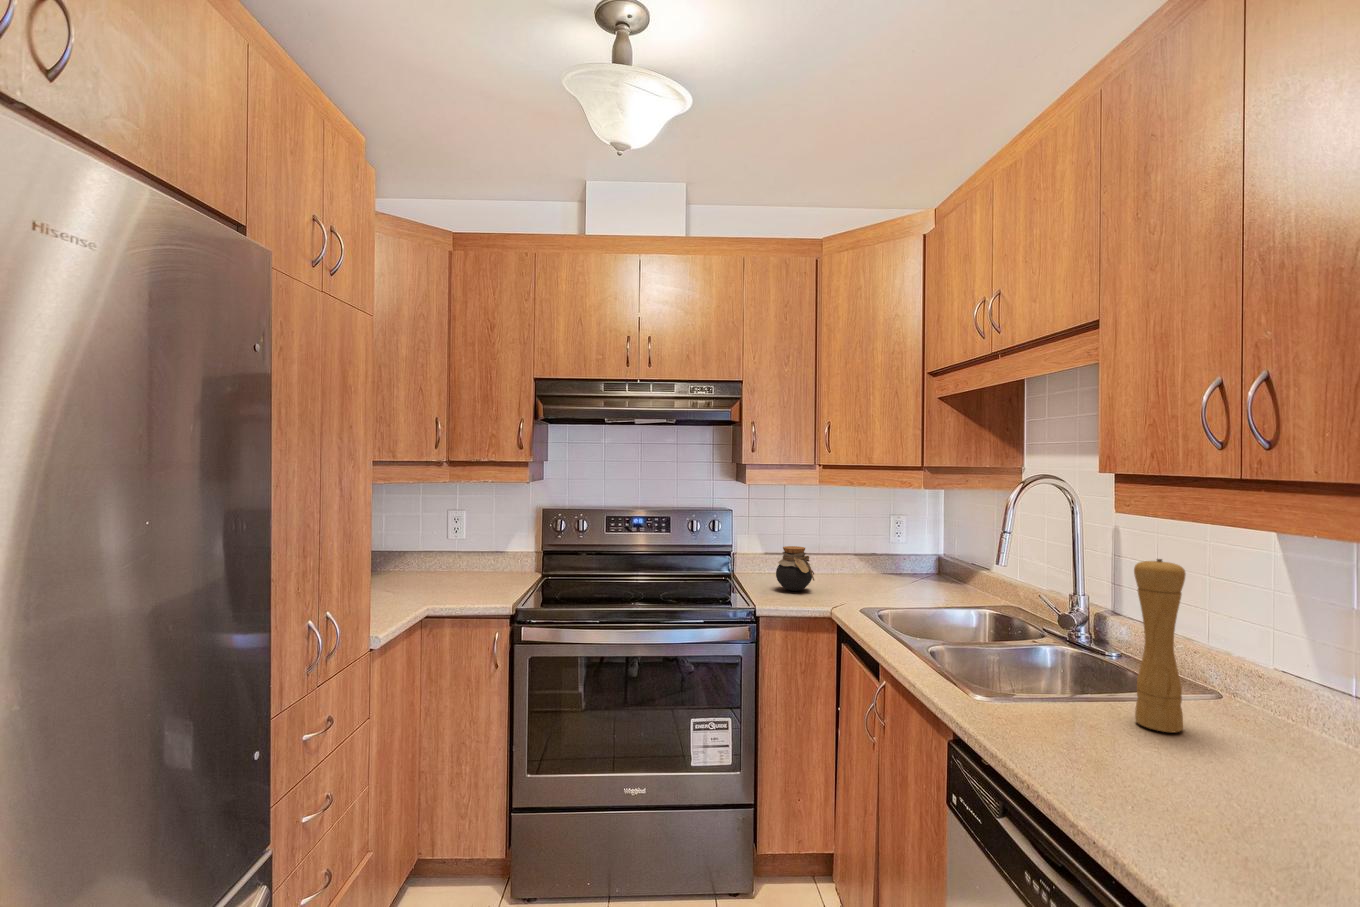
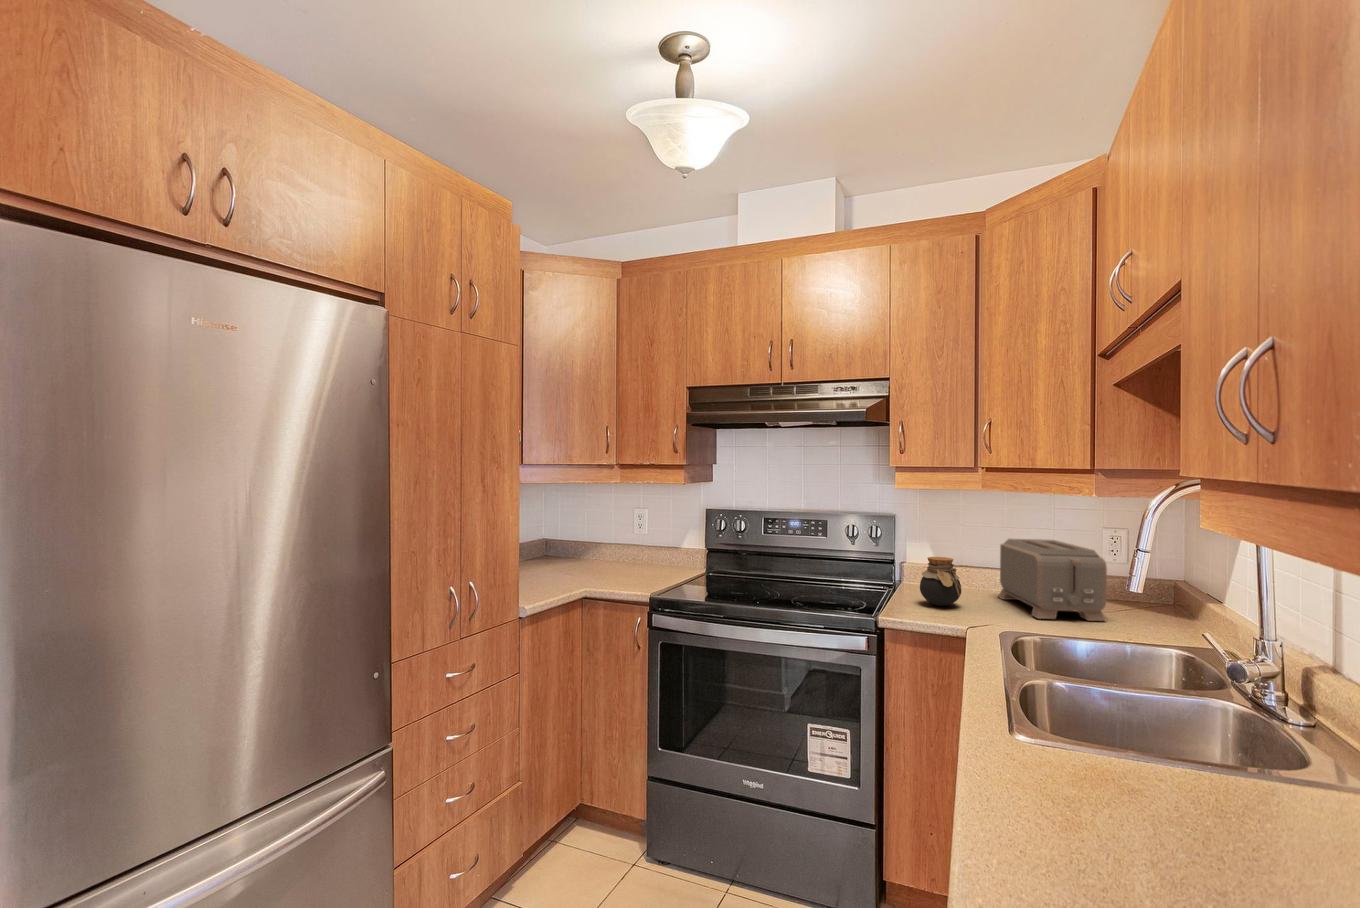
toaster: none [828,525,923,594] -> present [999,539,1107,621]
pepper mill: present [1134,559,1185,732] -> none [1213,592,1288,828]

